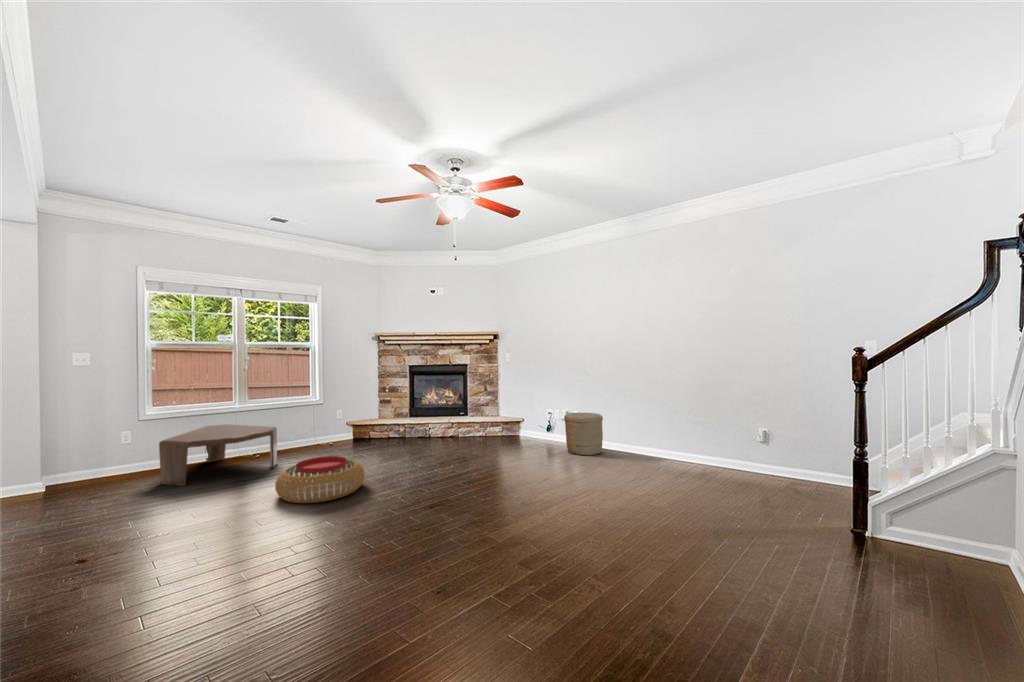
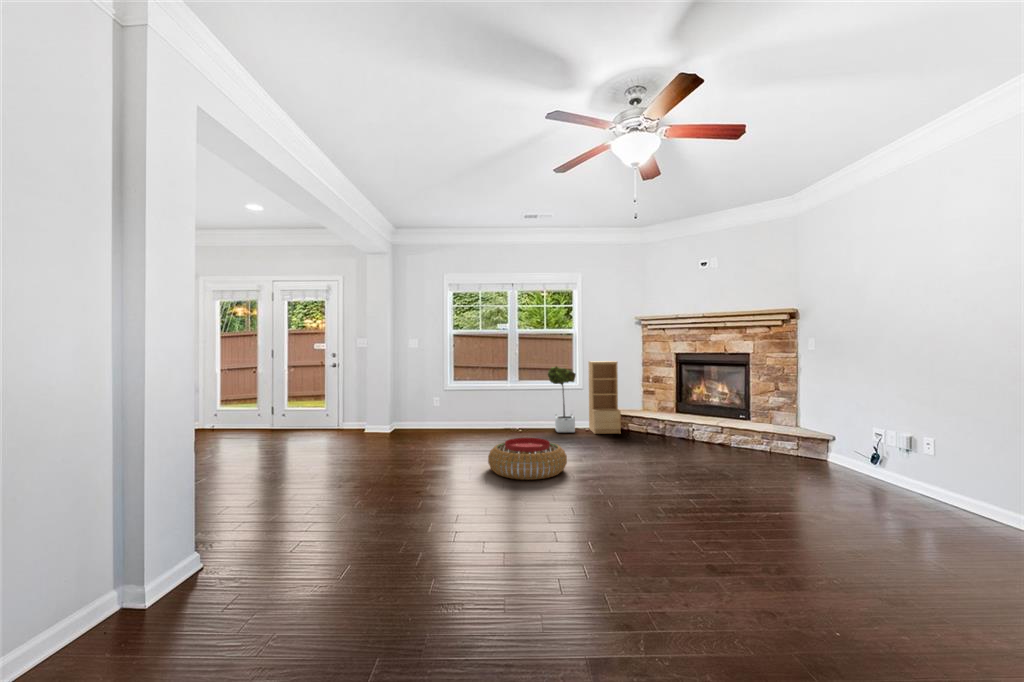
bookshelf: none [329,375,366,446] -> present [589,361,621,434]
potted tree: none [288,382,320,451] -> present [548,366,576,432]
woven basket: present [564,413,603,455] -> none [874,435,959,512]
coffee table: present [159,424,277,486] -> none [443,399,527,444]

